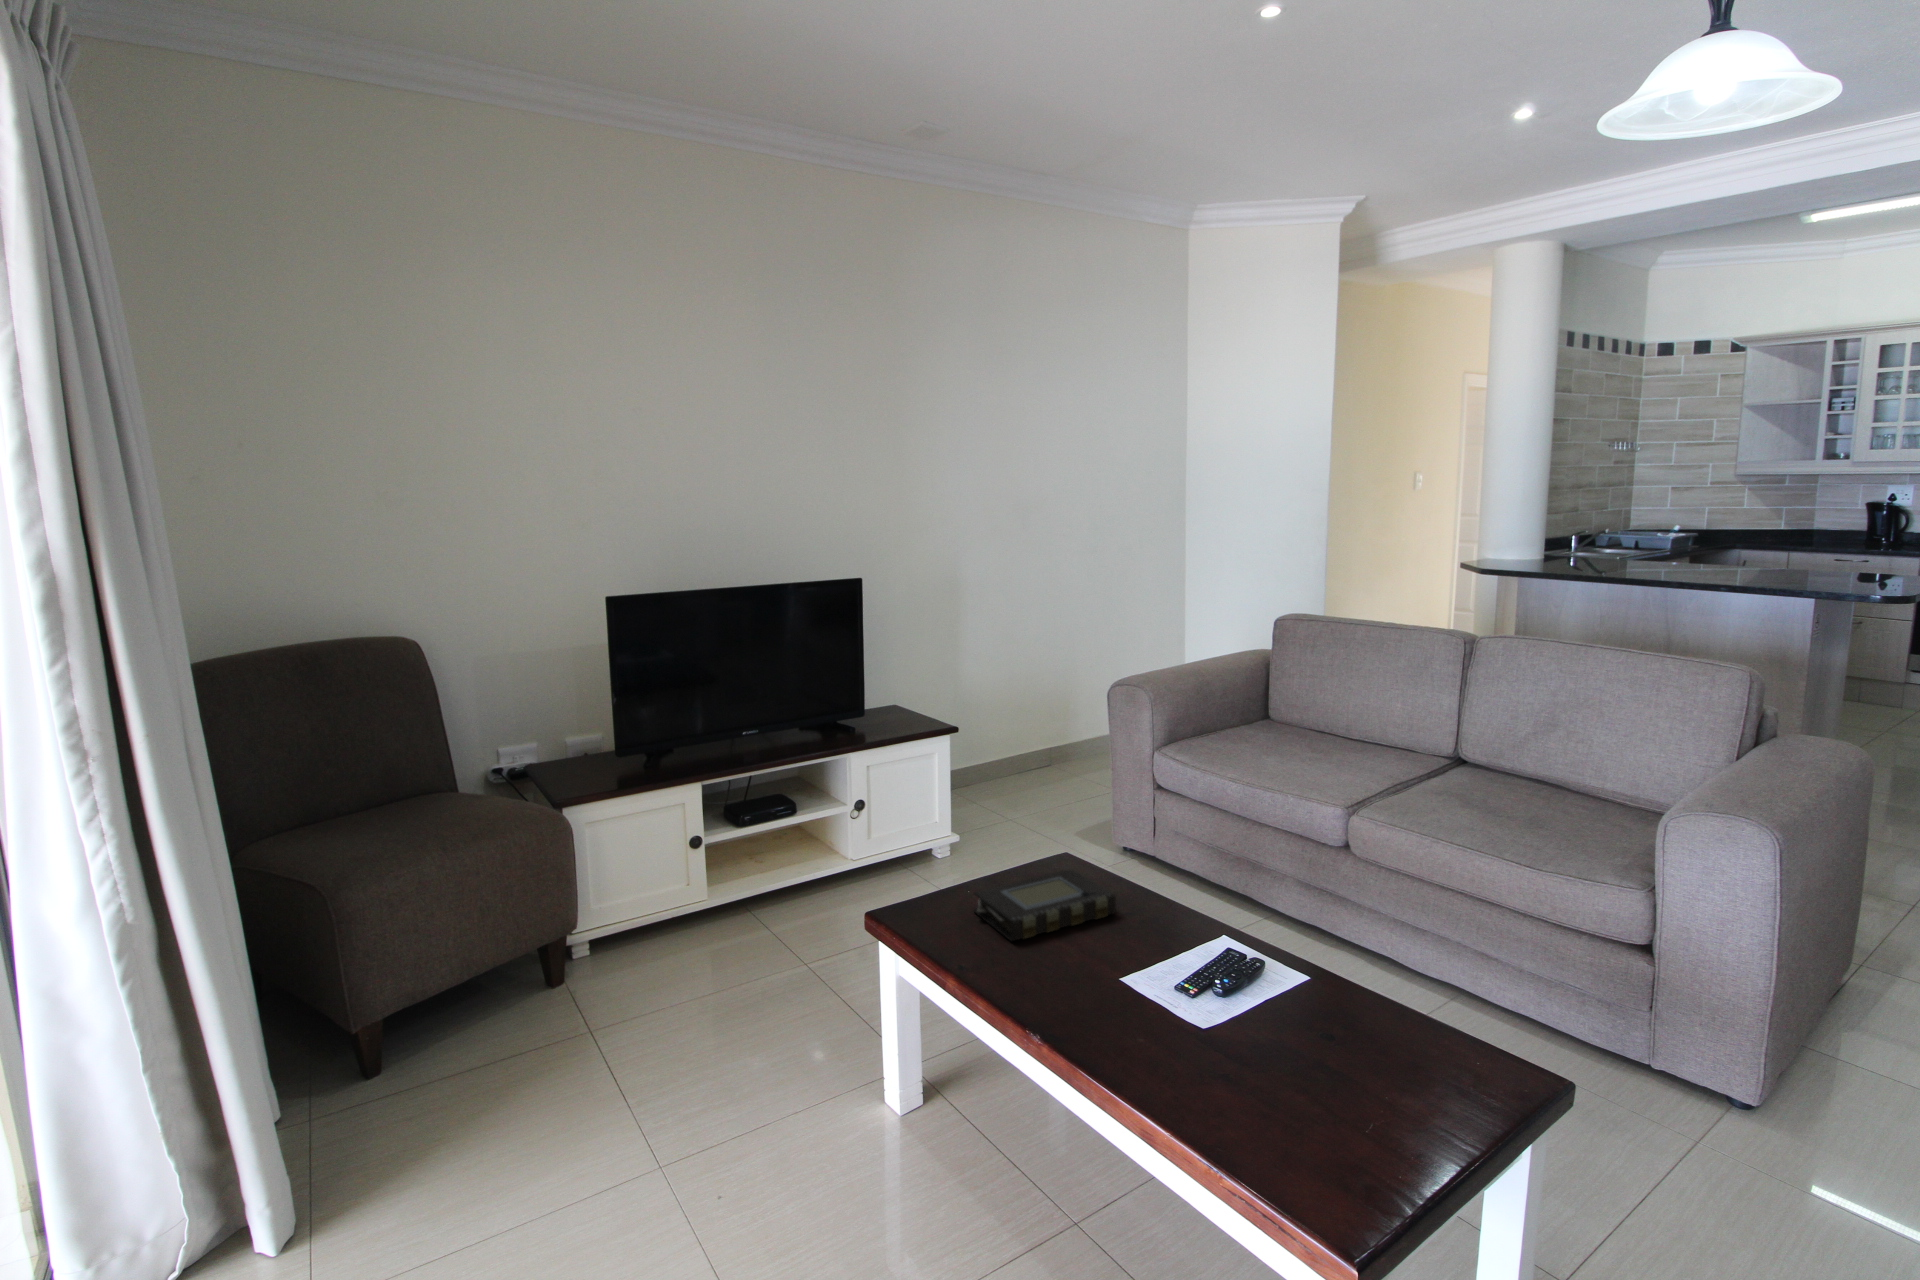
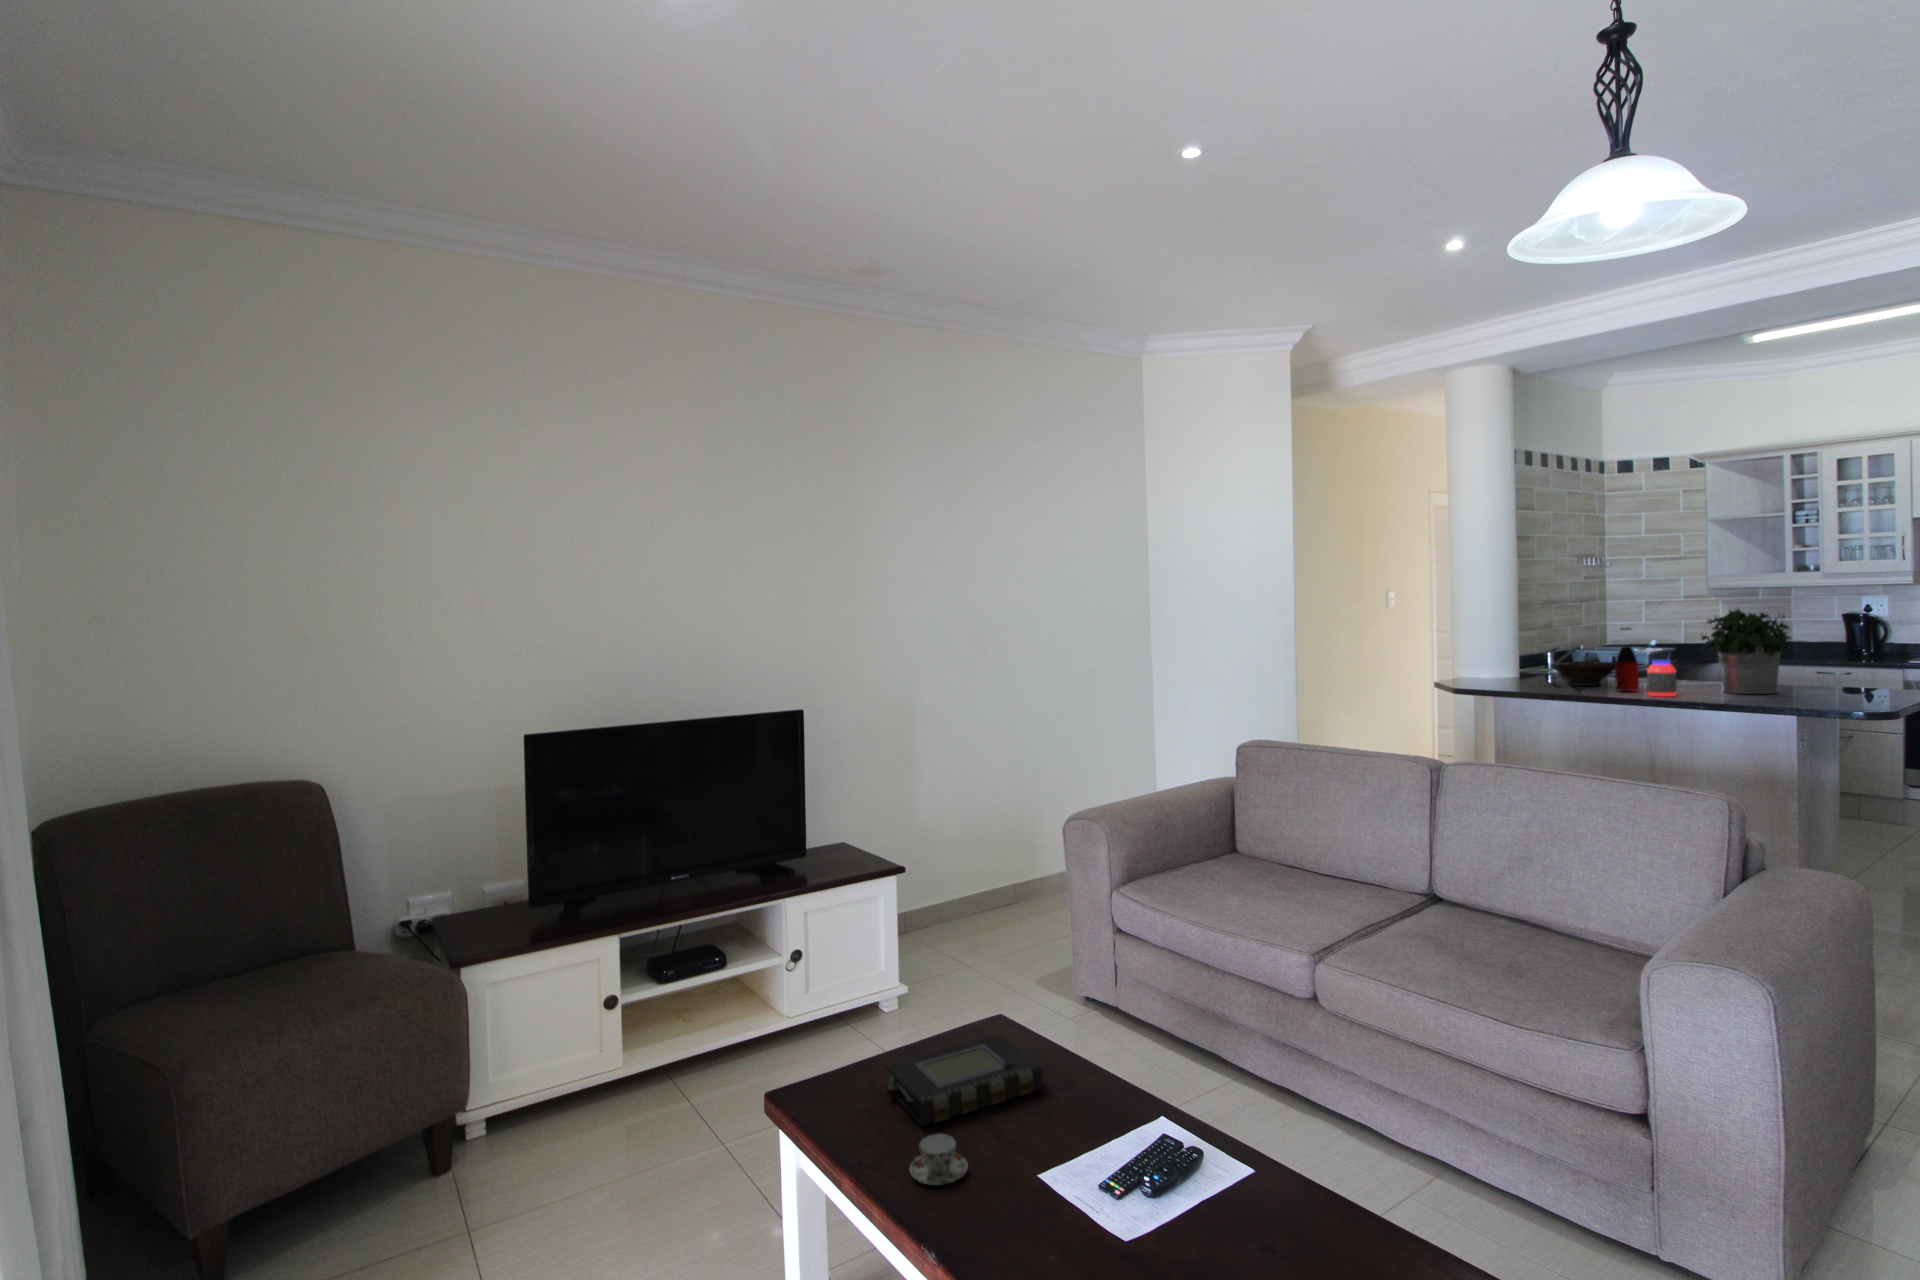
potted plant: none [1728,495,1819,579] -> present [1701,609,1791,694]
bottle: none [1640,512,1665,575] -> present [1615,628,1639,691]
jar: none [1671,544,1701,580] -> present [1647,659,1677,696]
bowl: none [1578,546,1646,569] -> present [1552,662,1615,686]
teacup: none [1008,945,1060,986] -> present [910,1134,968,1185]

